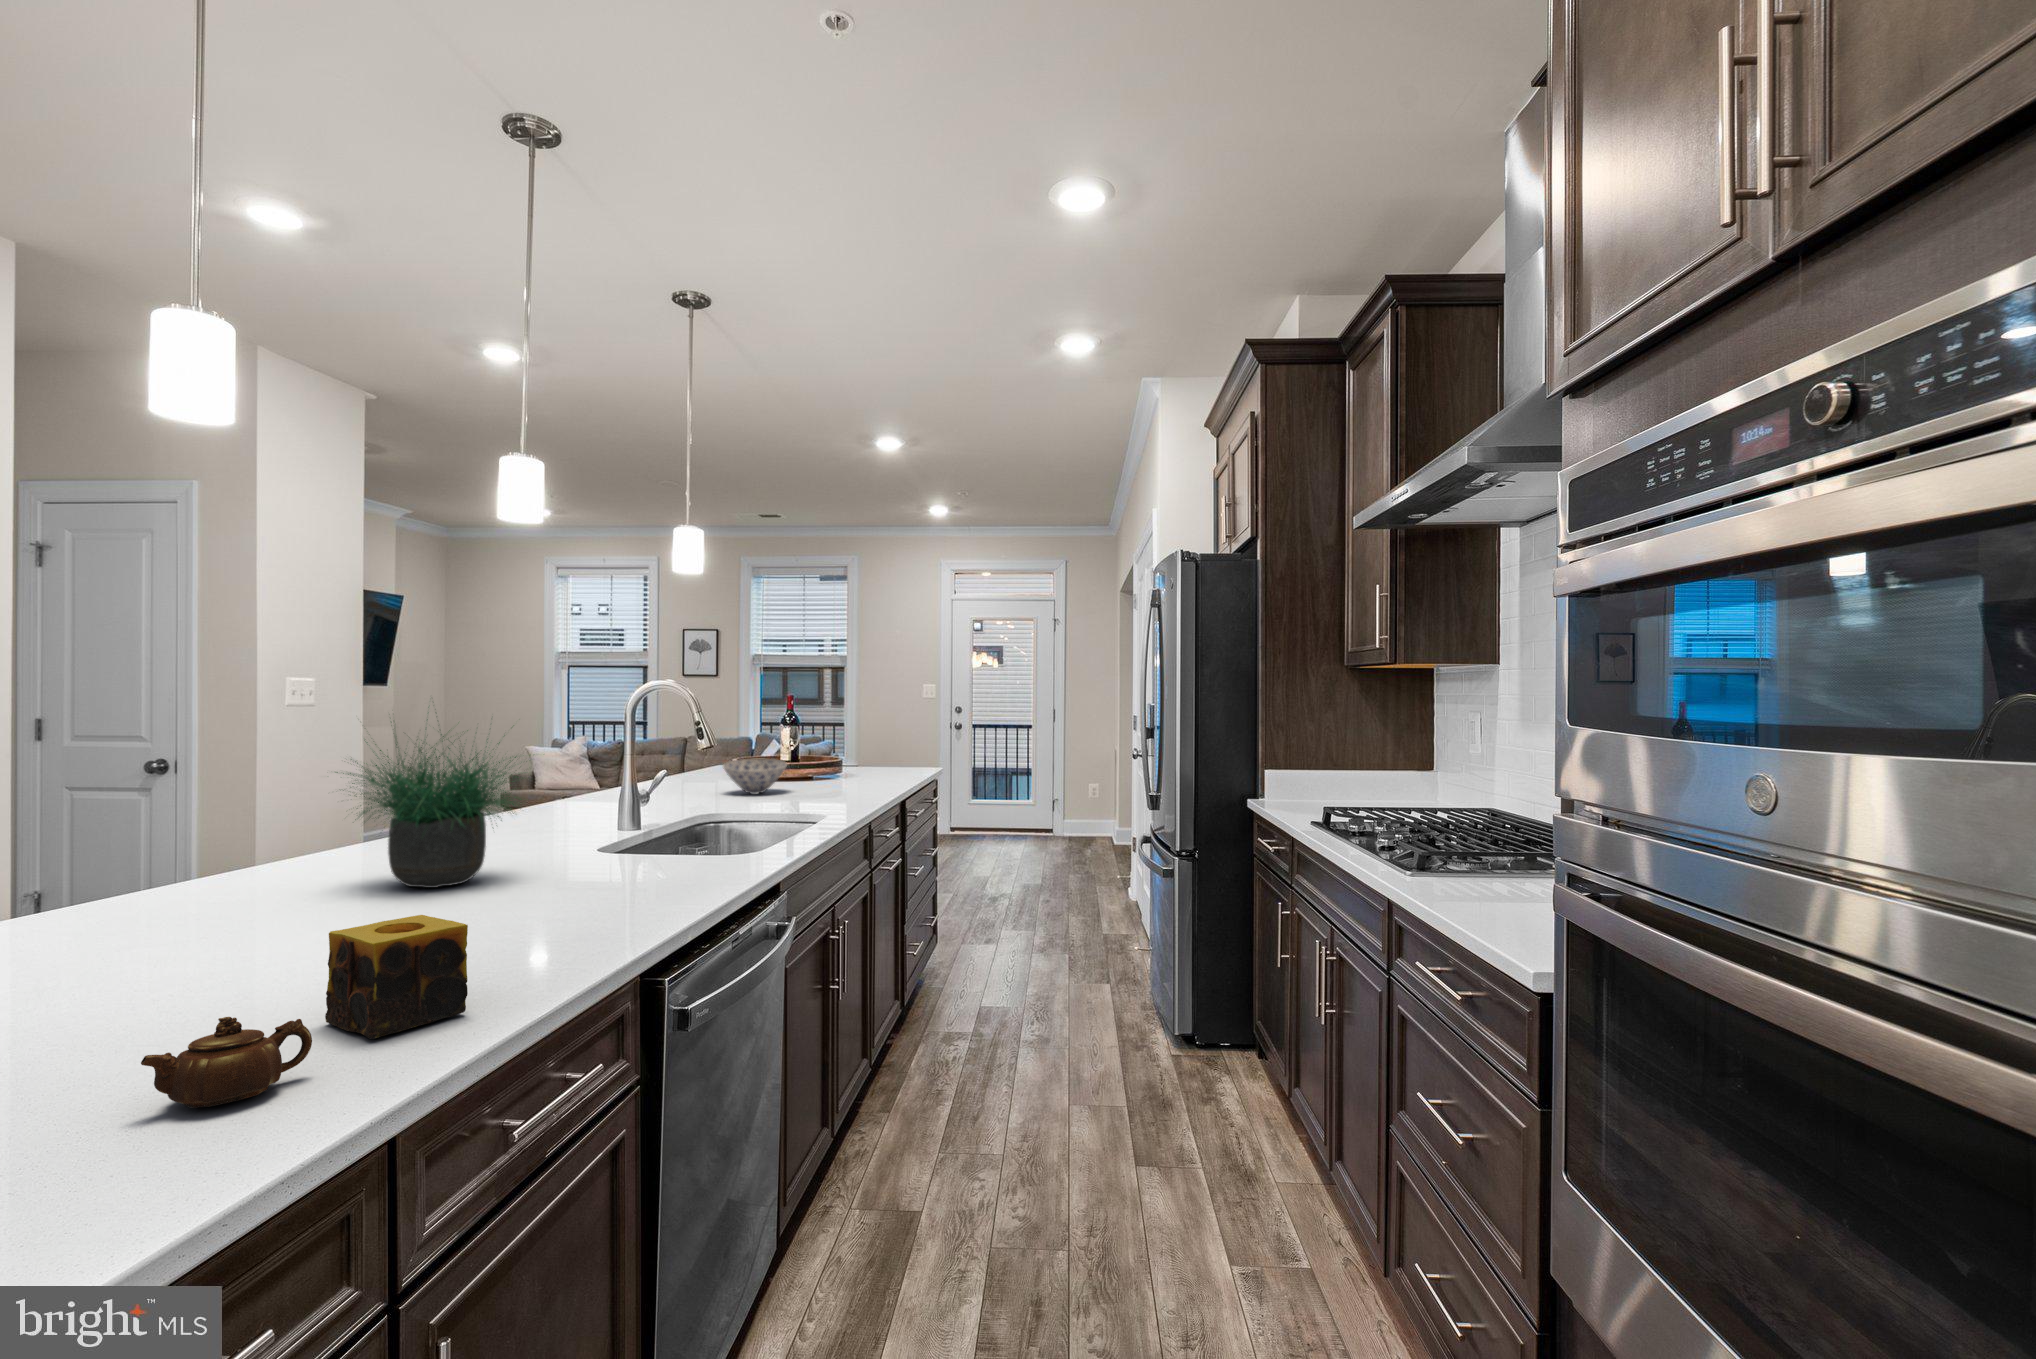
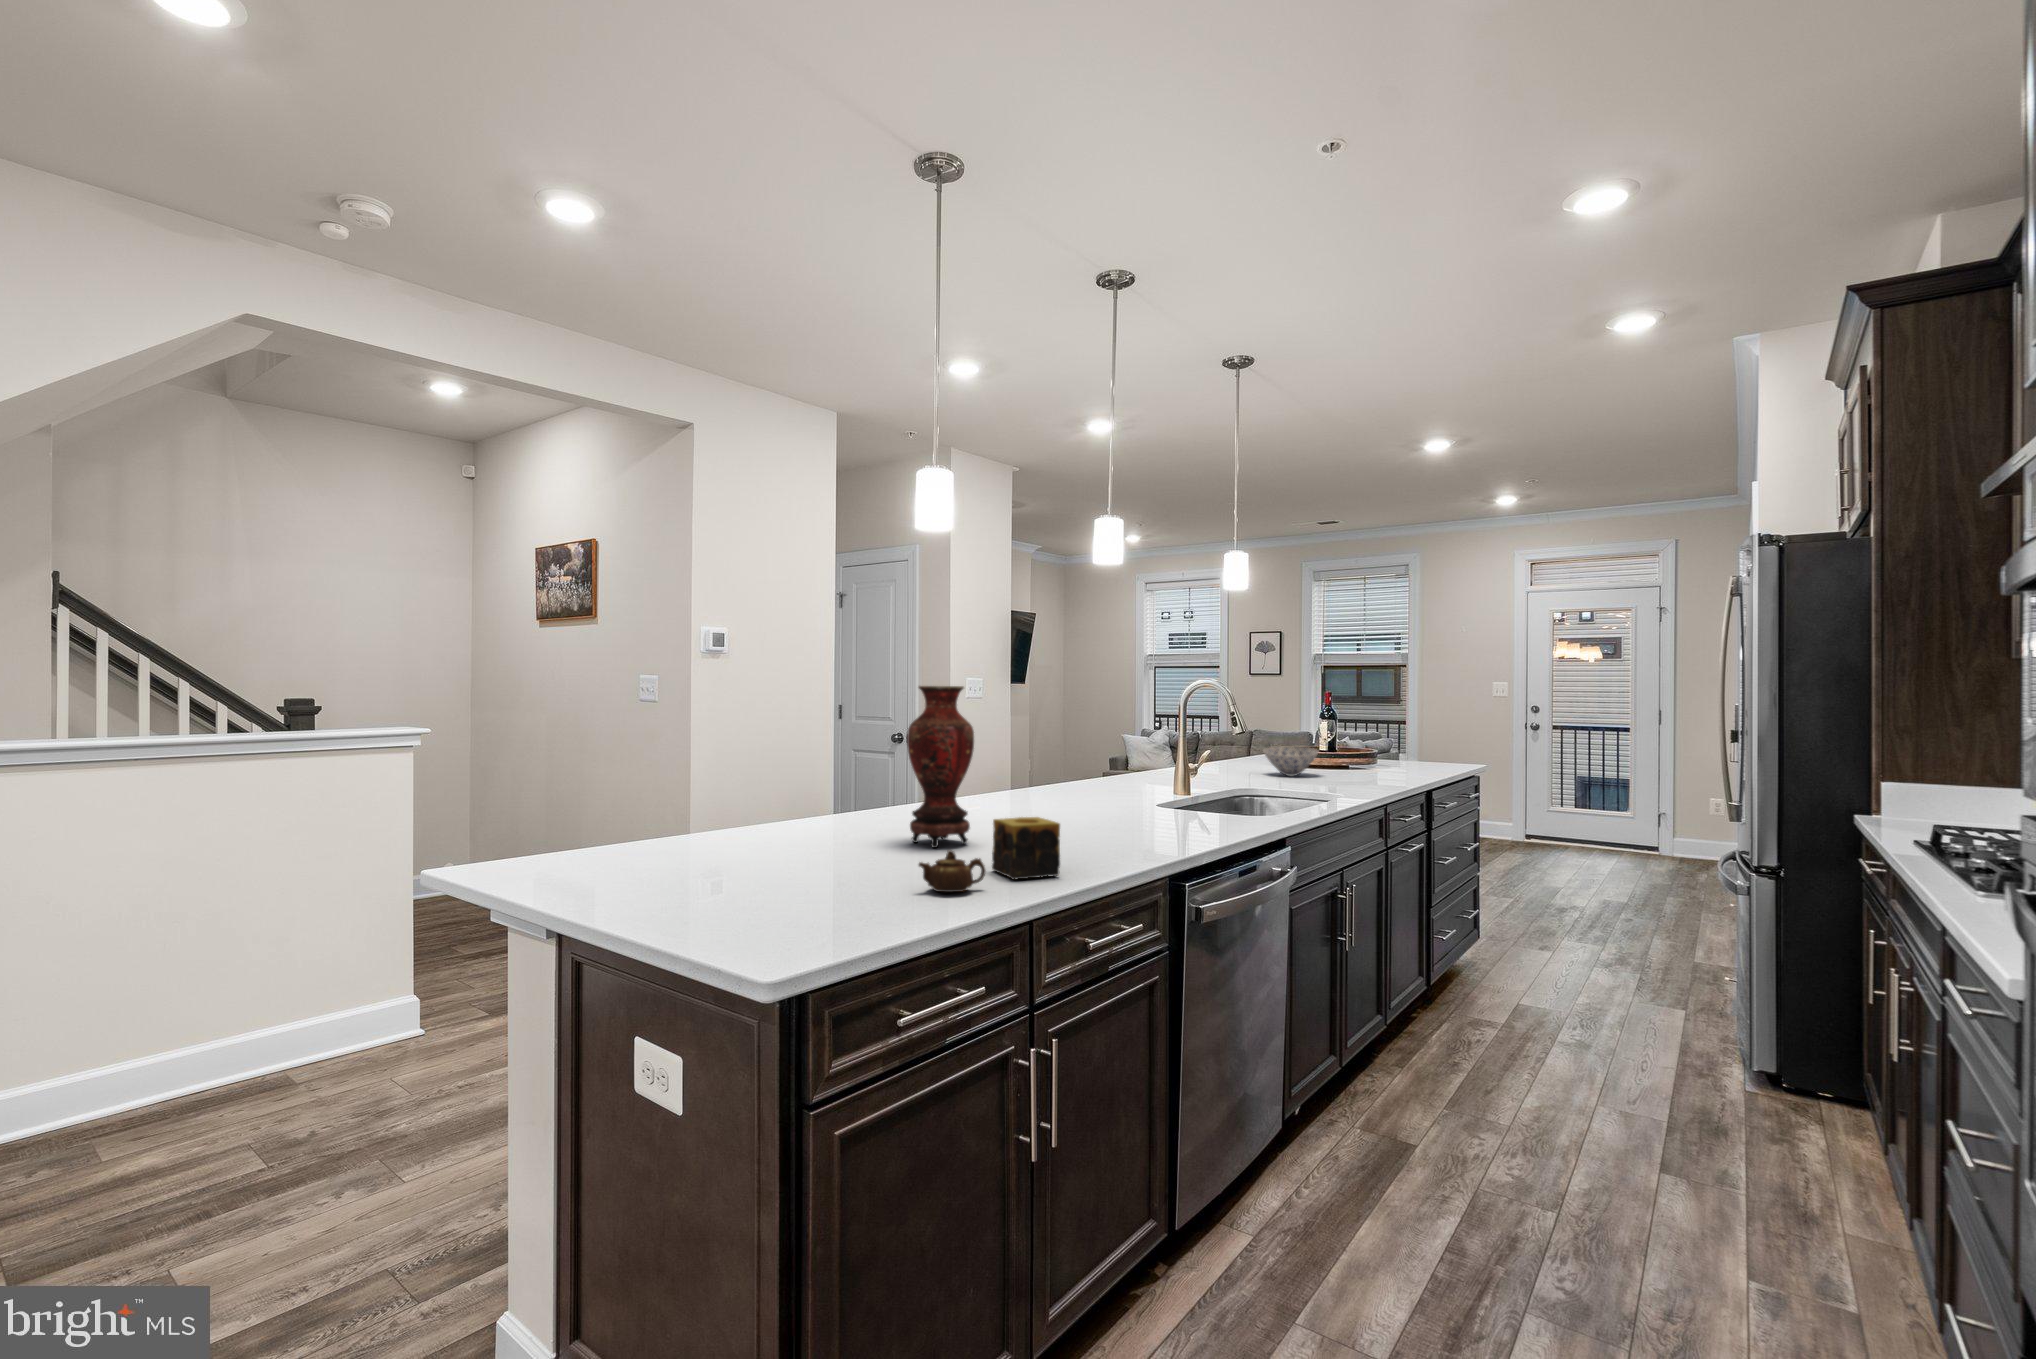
vase: none [131,695,288,990] -> present [907,686,974,848]
potted plant: present [335,719,517,888] -> none [989,687,1125,815]

